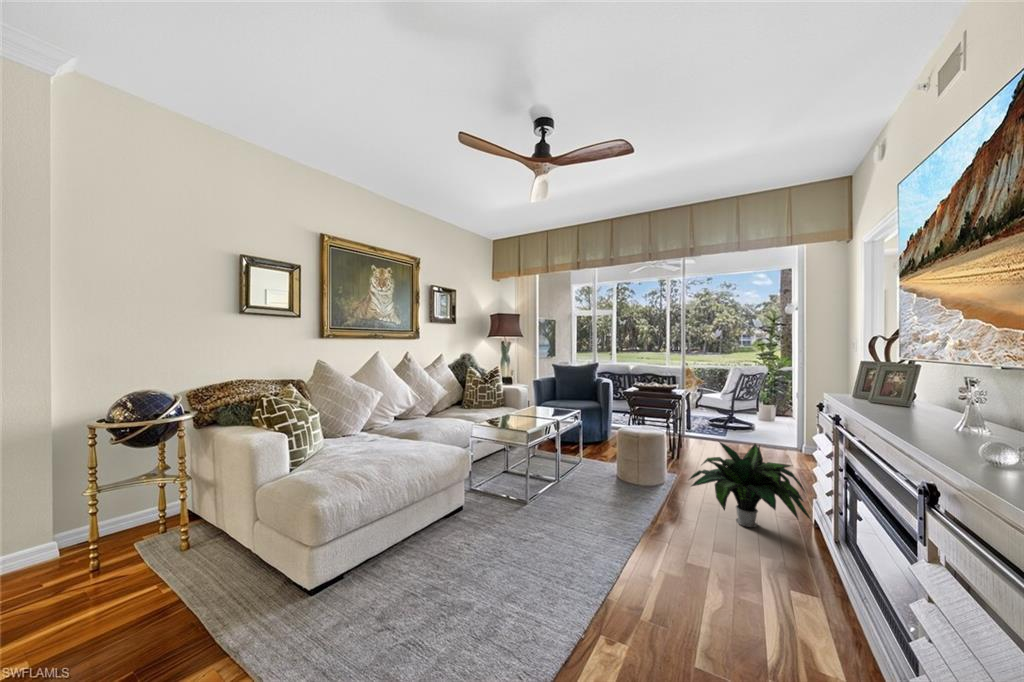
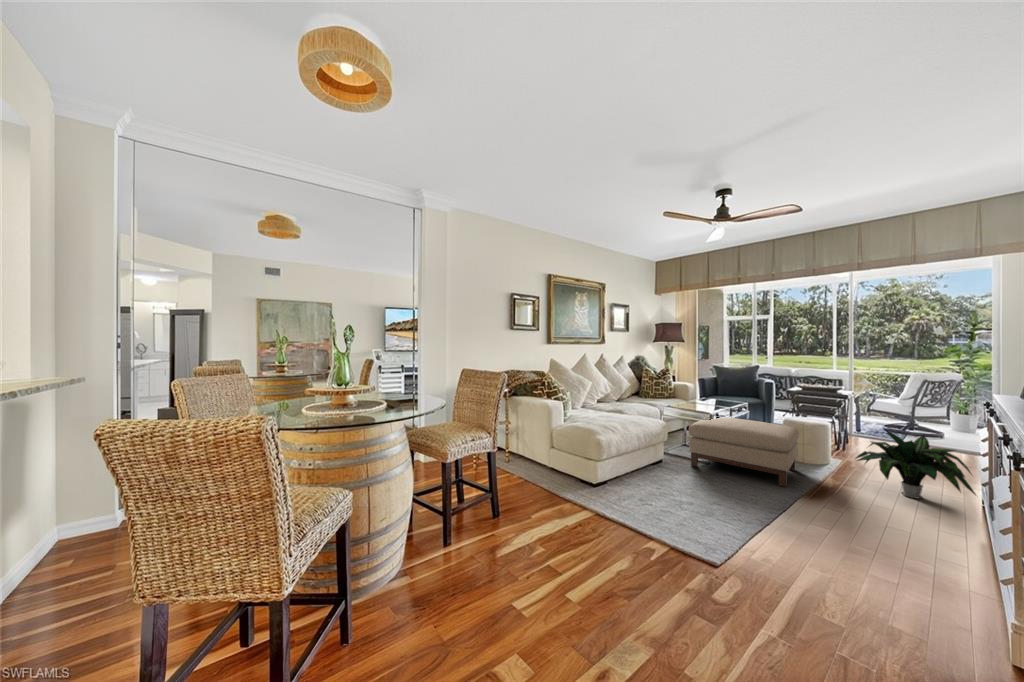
ottoman: none [497,433,630,533] -> present [689,417,799,487]

